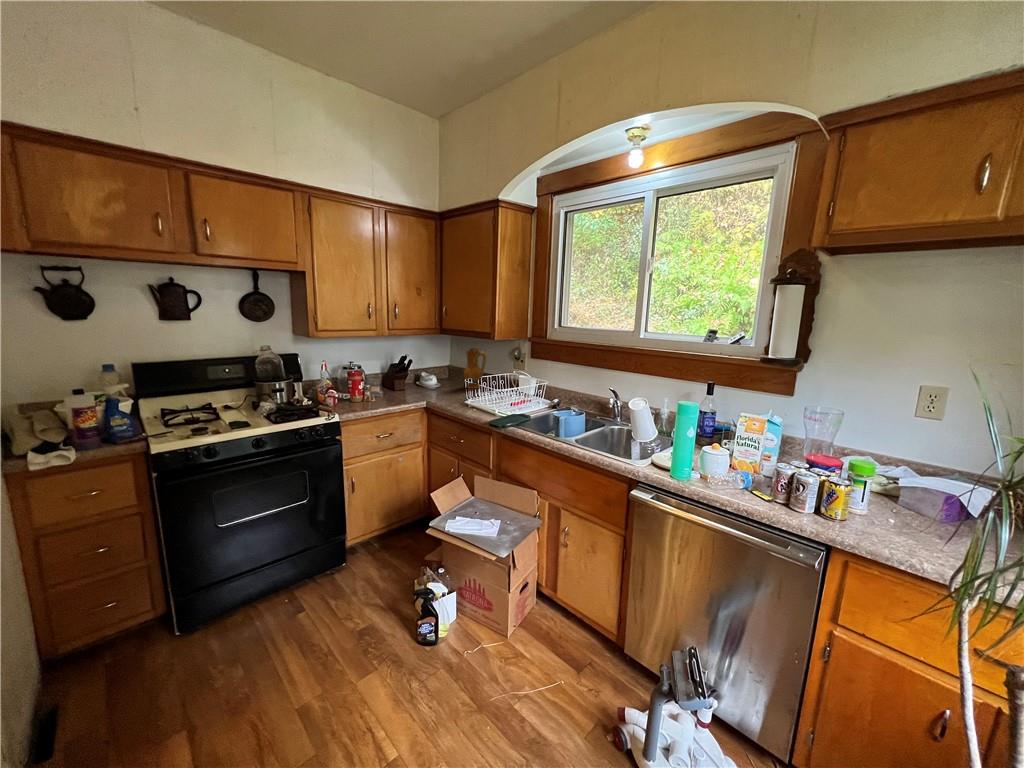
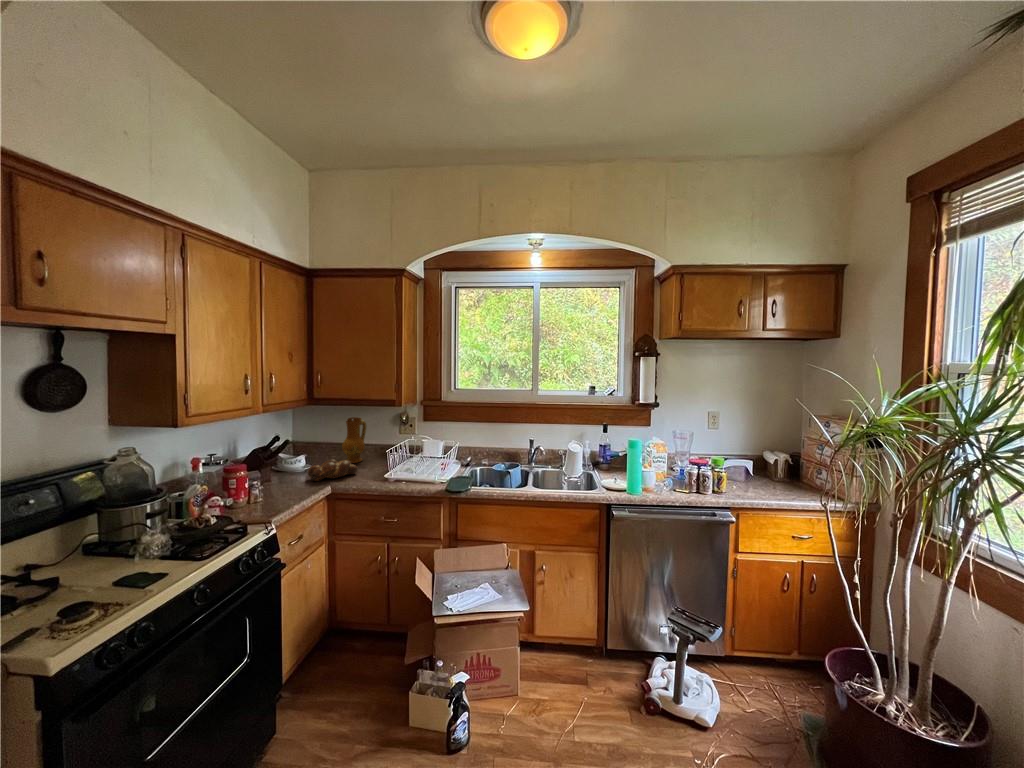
bread loaf: none [417,381,457,396] -> present [308,459,358,481]

